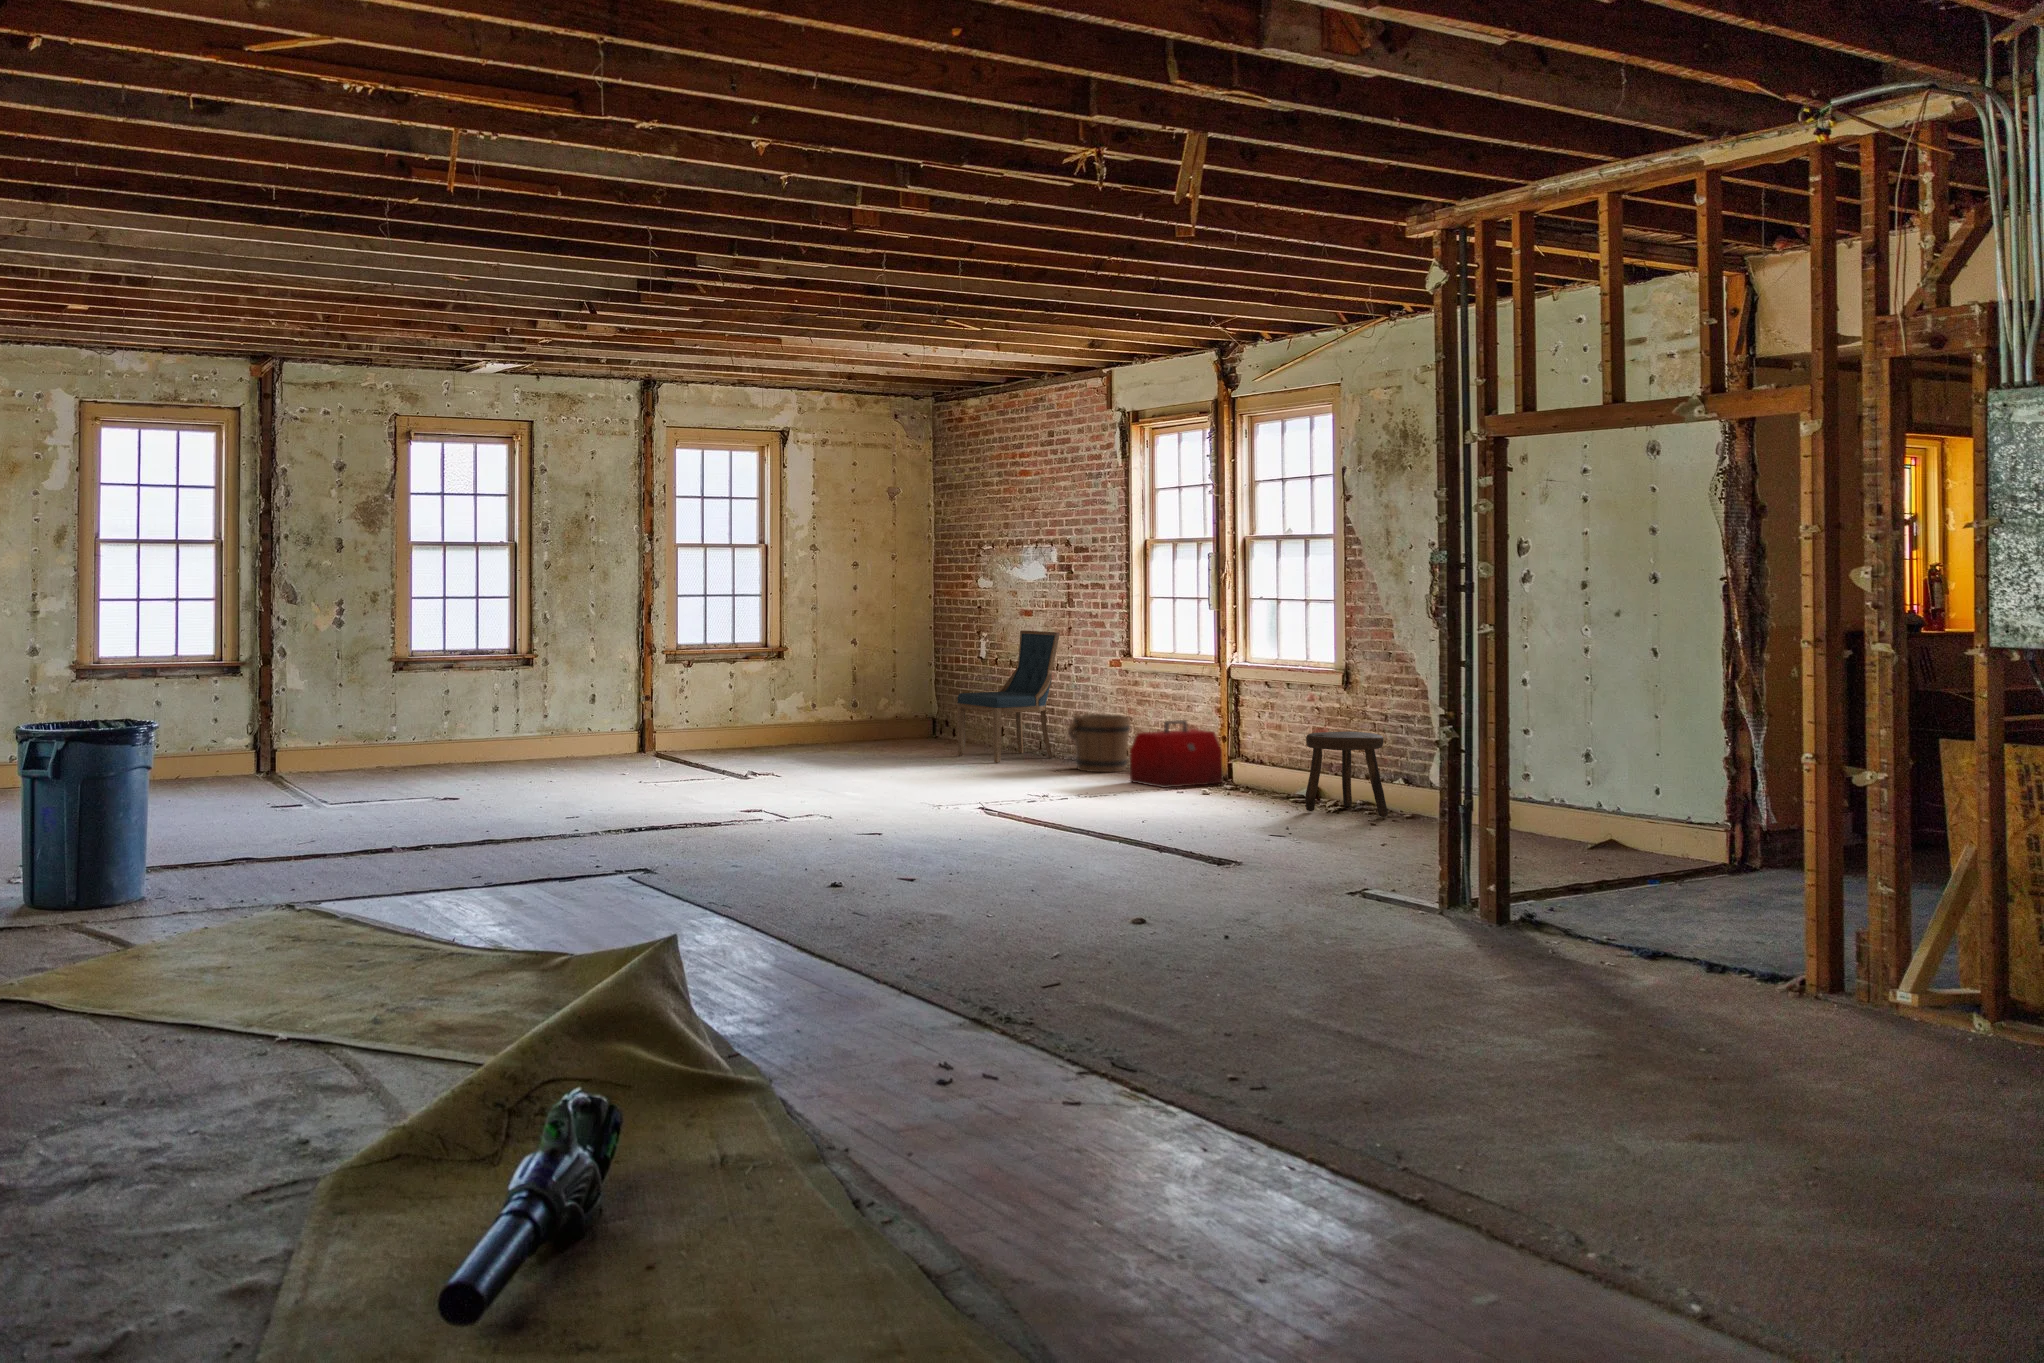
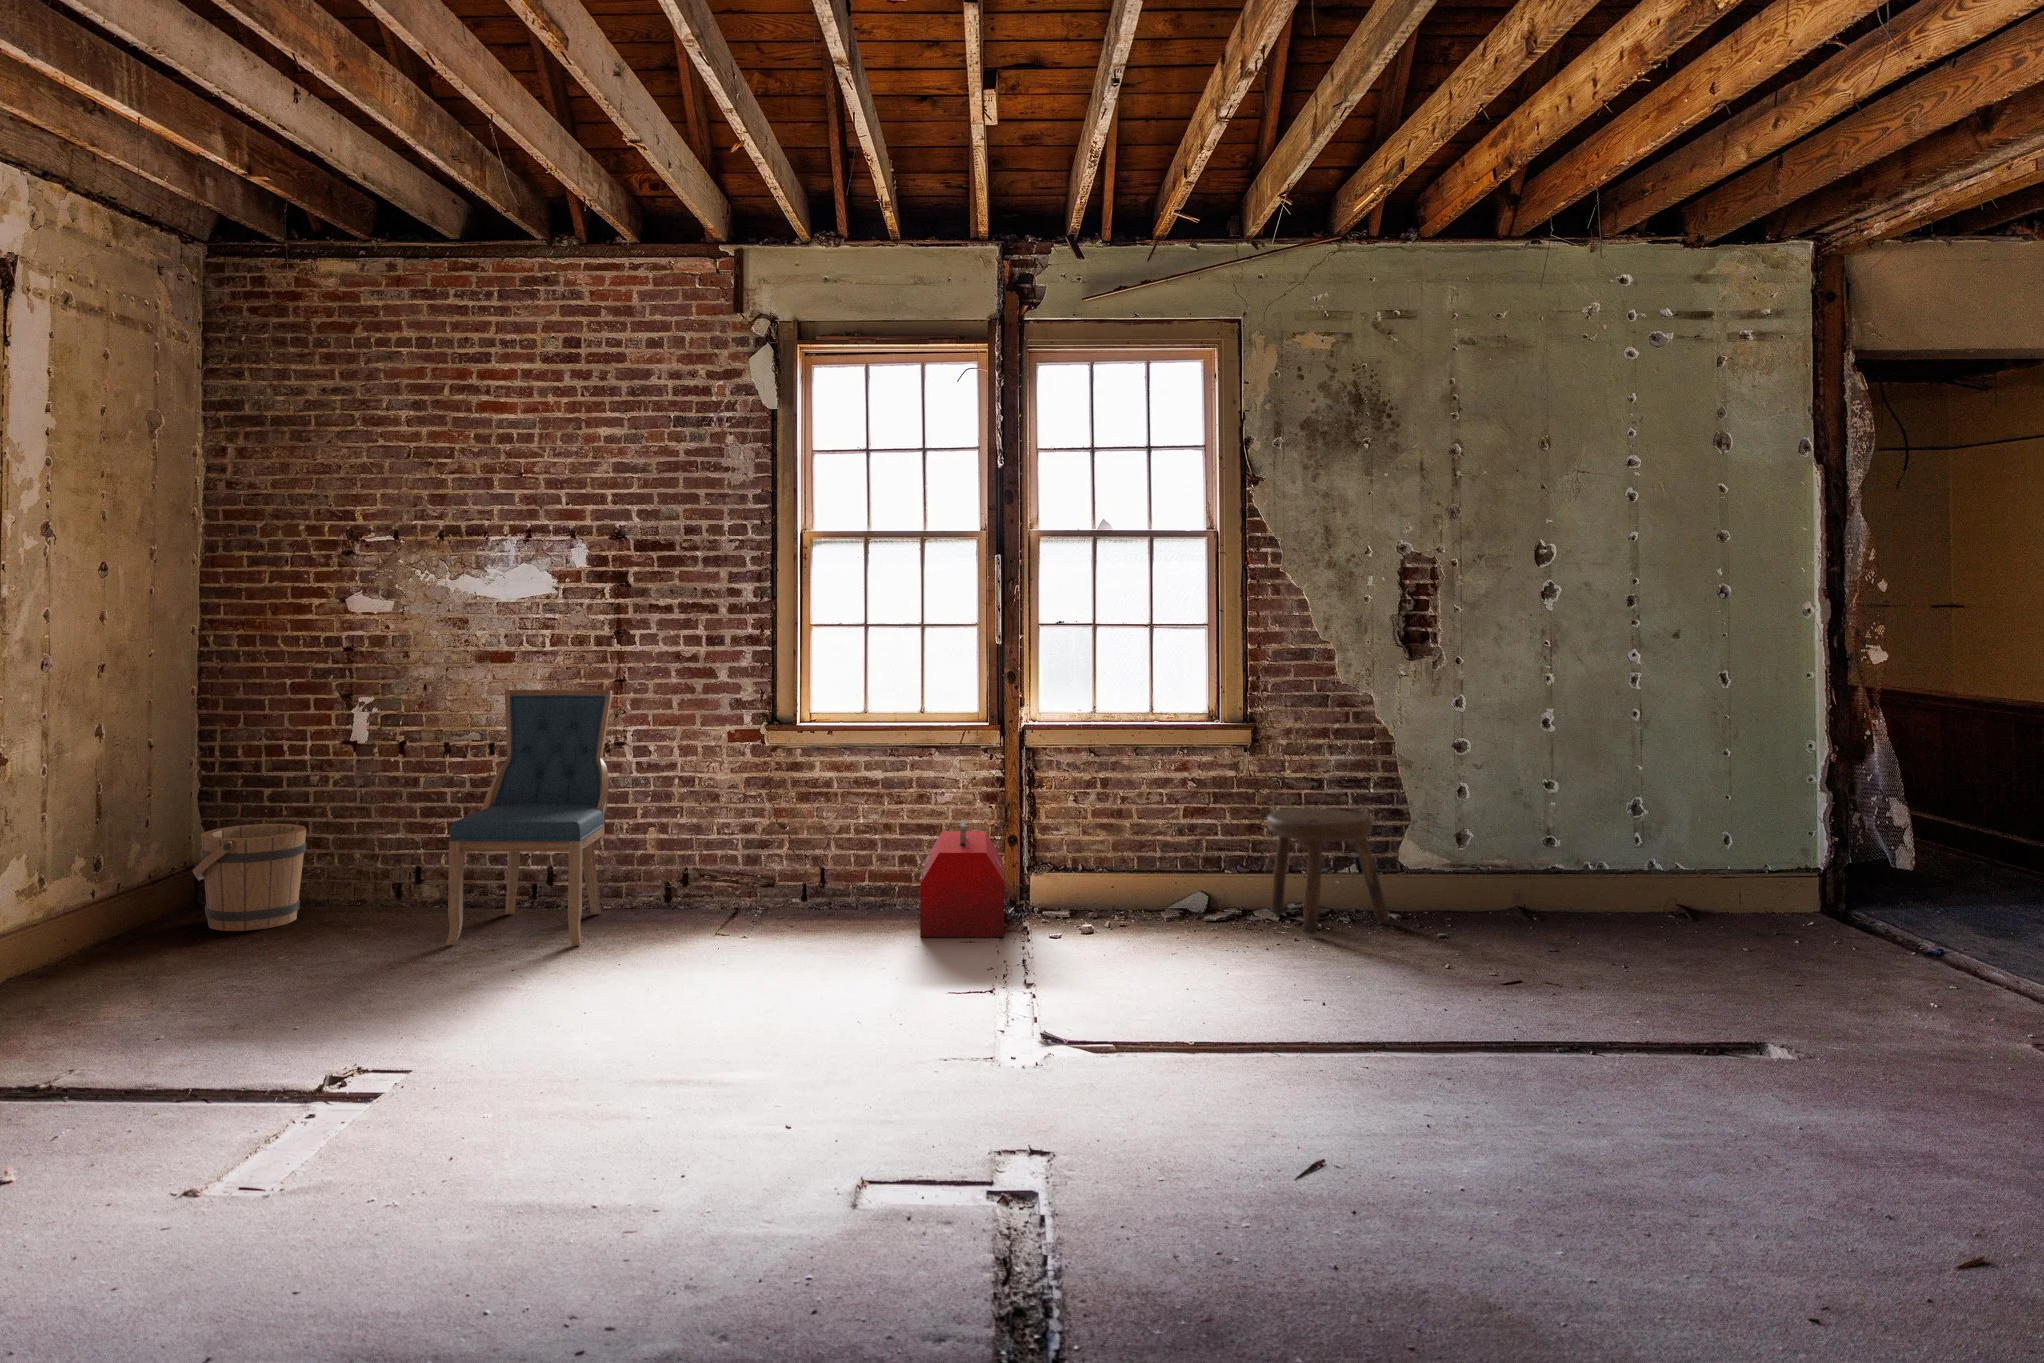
bucket: present [1068,714,1130,772] -> present [192,824,307,931]

